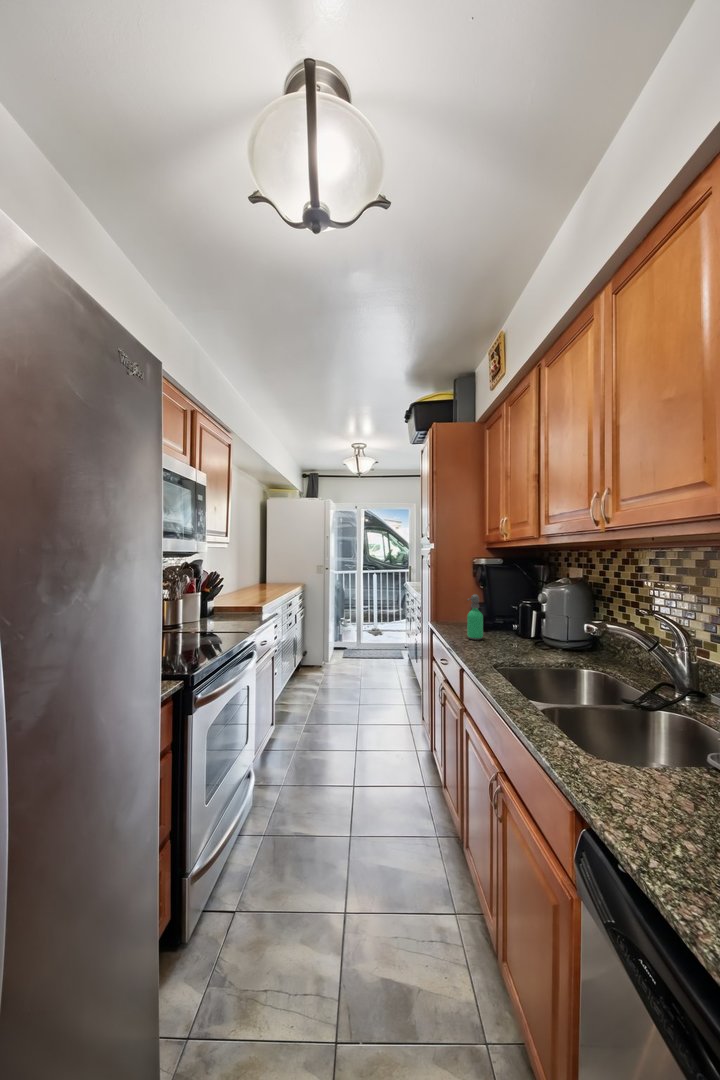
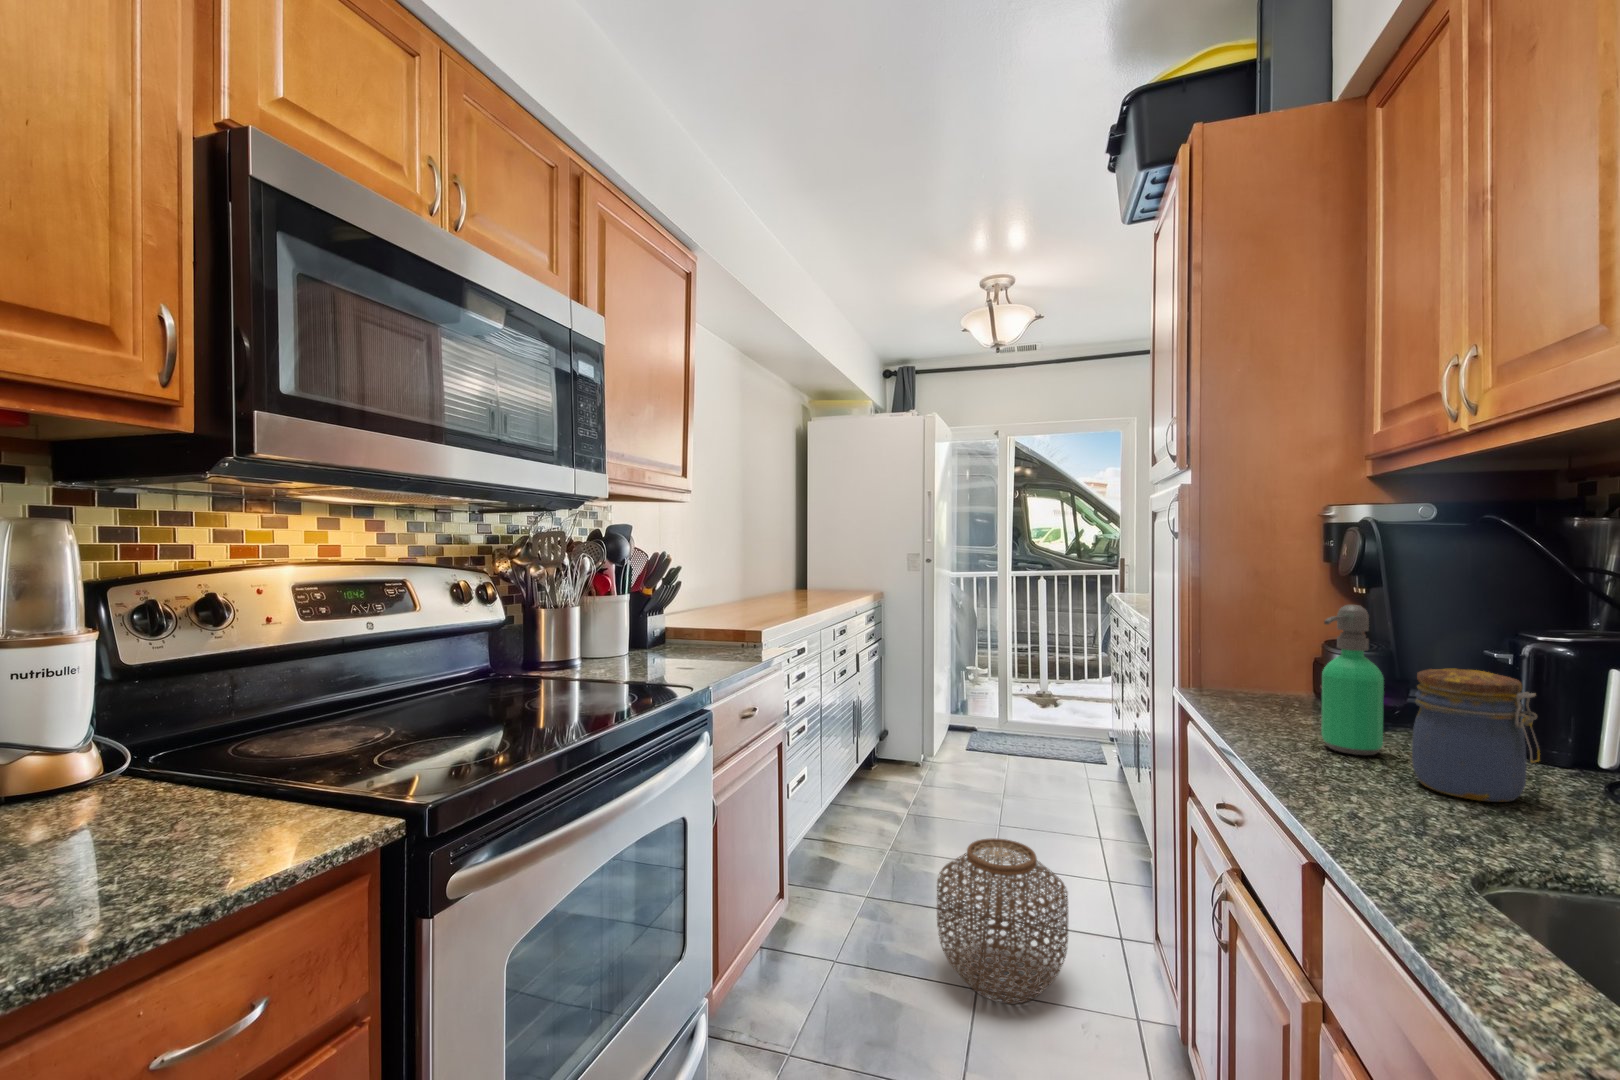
jar: none [487,613,514,649] -> present [1412,669,1540,802]
woven basket: none [341,687,392,750] -> present [937,838,1068,1004]

